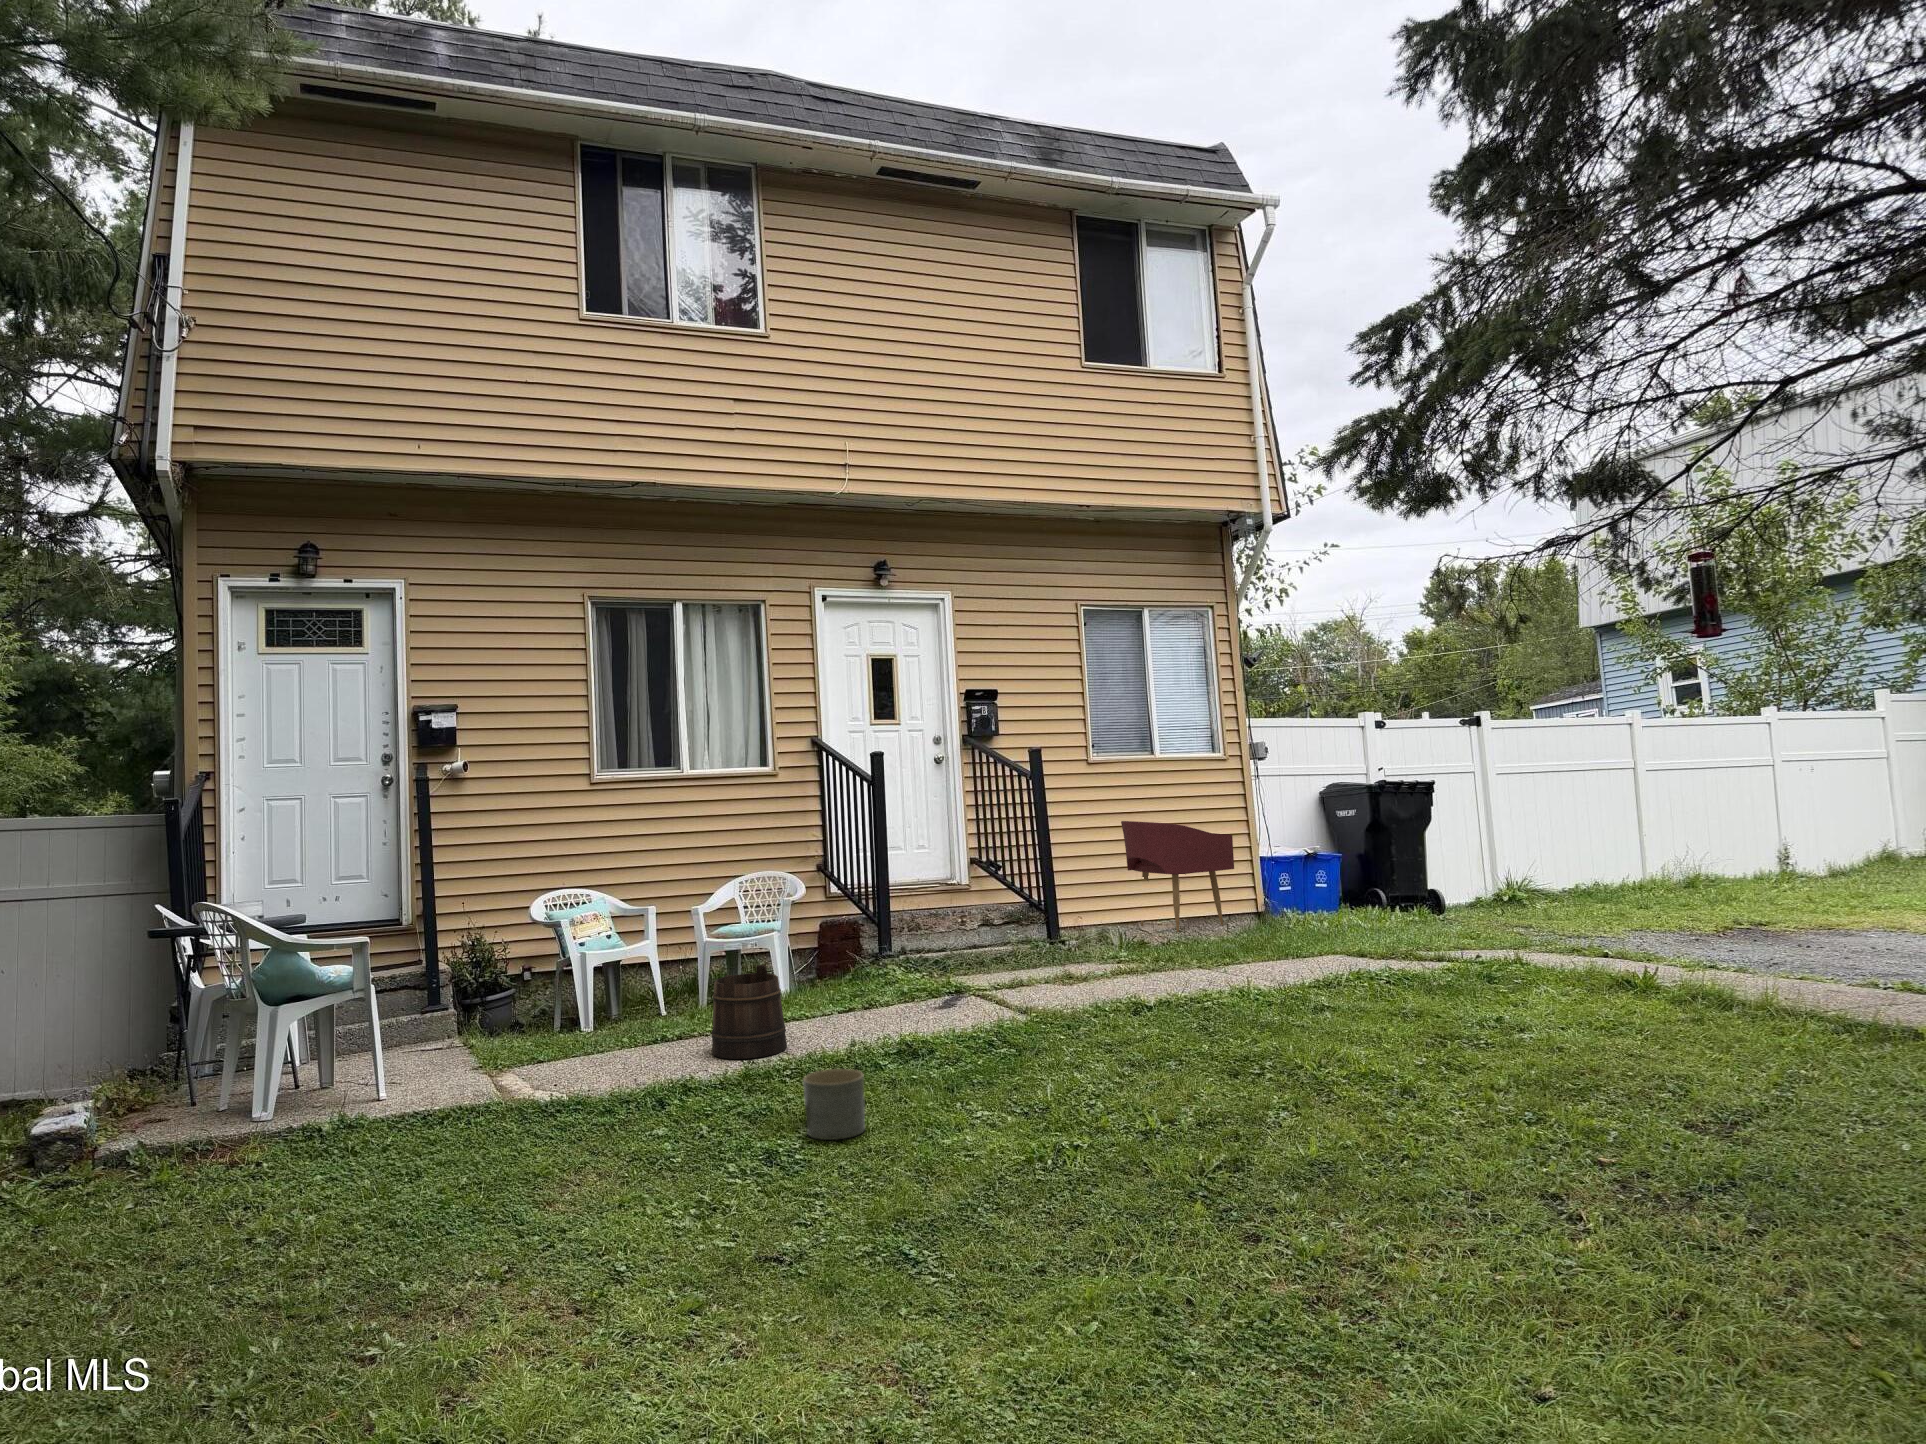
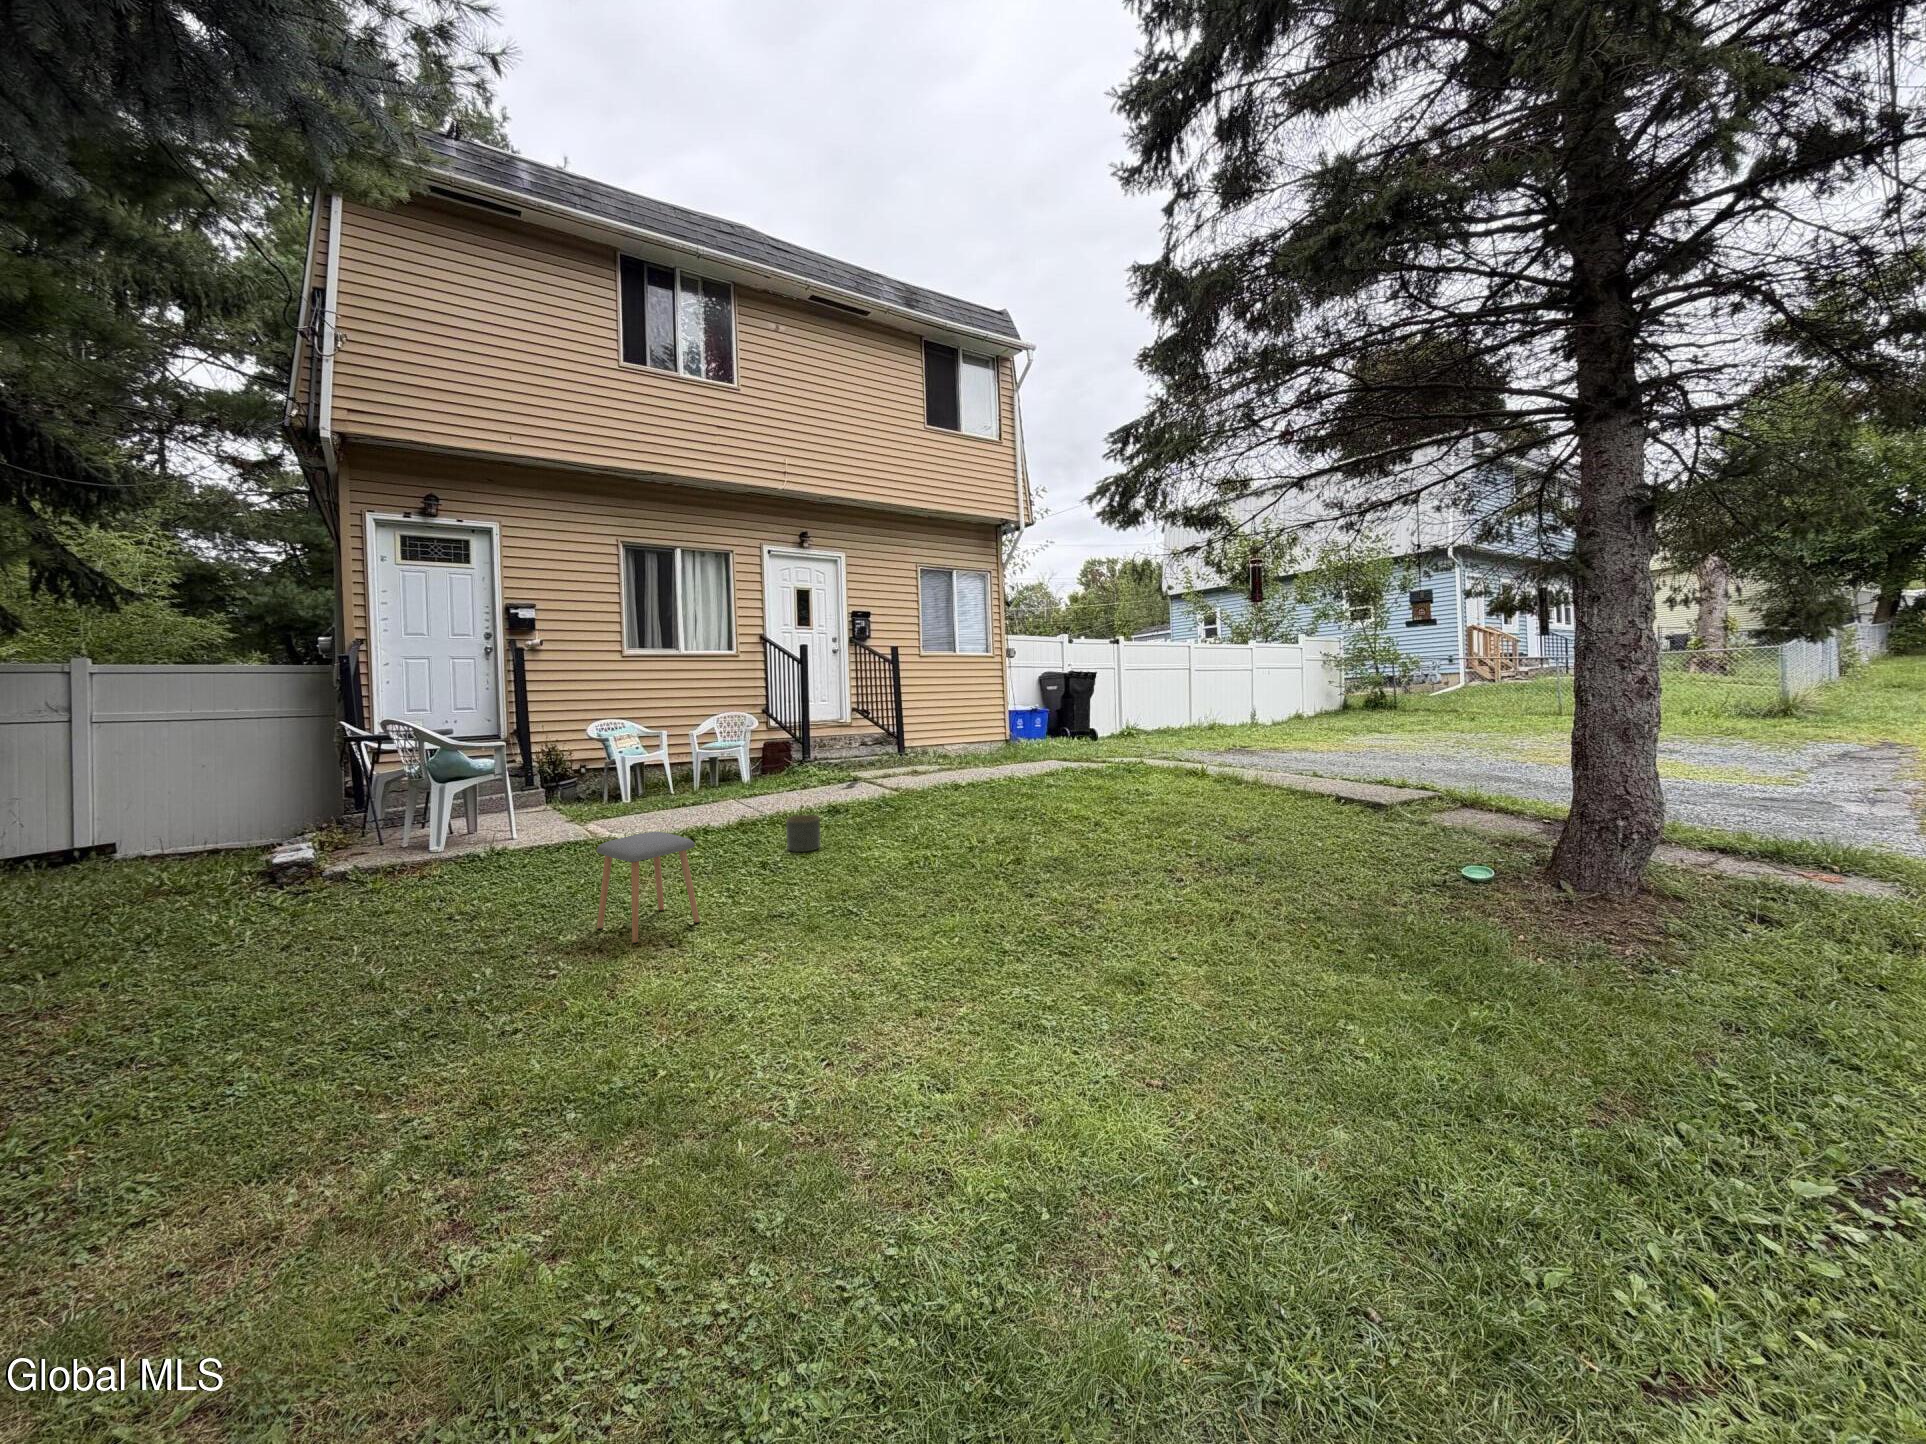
armchair: present [1121,821,1234,932] -> none [937,689,997,749]
bucket: present [711,965,787,1059] -> none [721,761,765,813]
stool: none [443,1108,613,1320] -> present [597,831,700,944]

